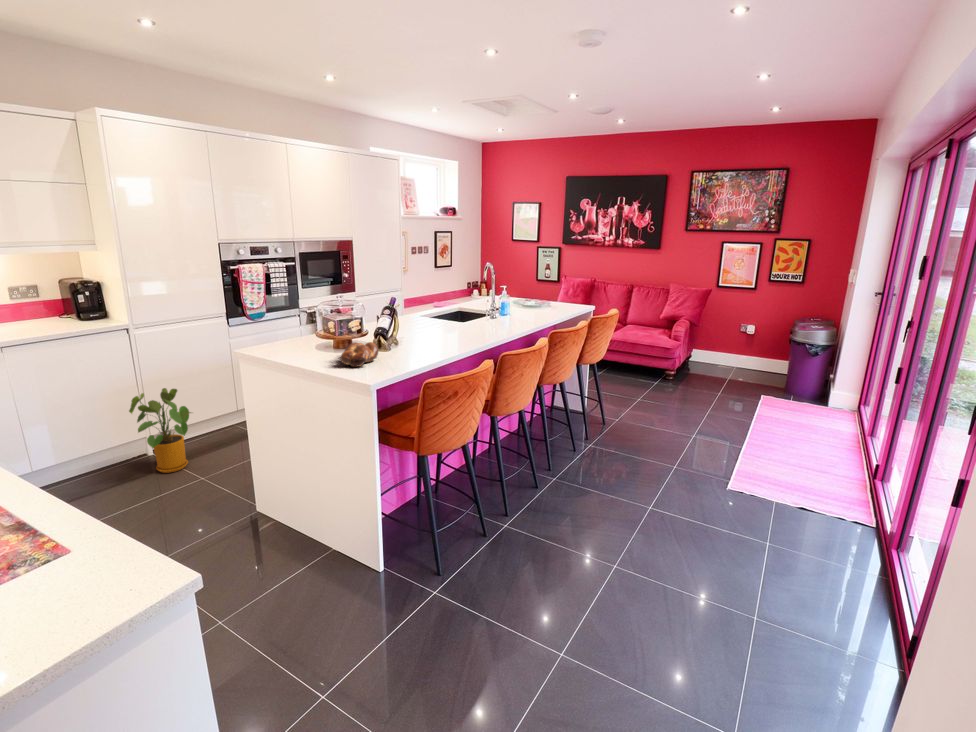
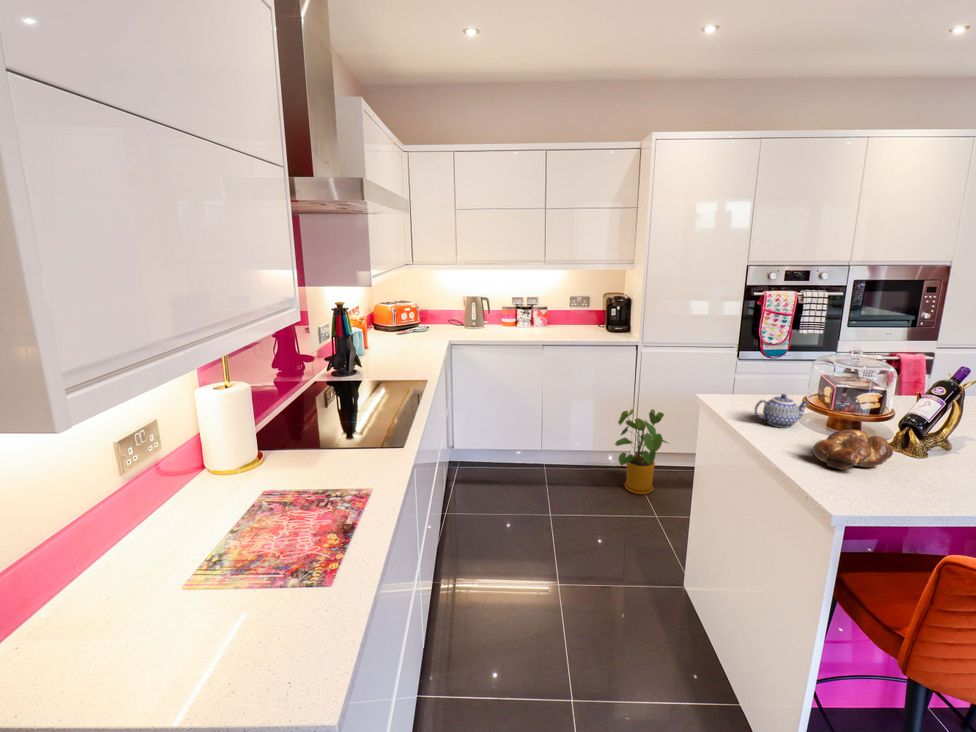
teapot: none [290,331,322,356] -> present [755,394,809,427]

